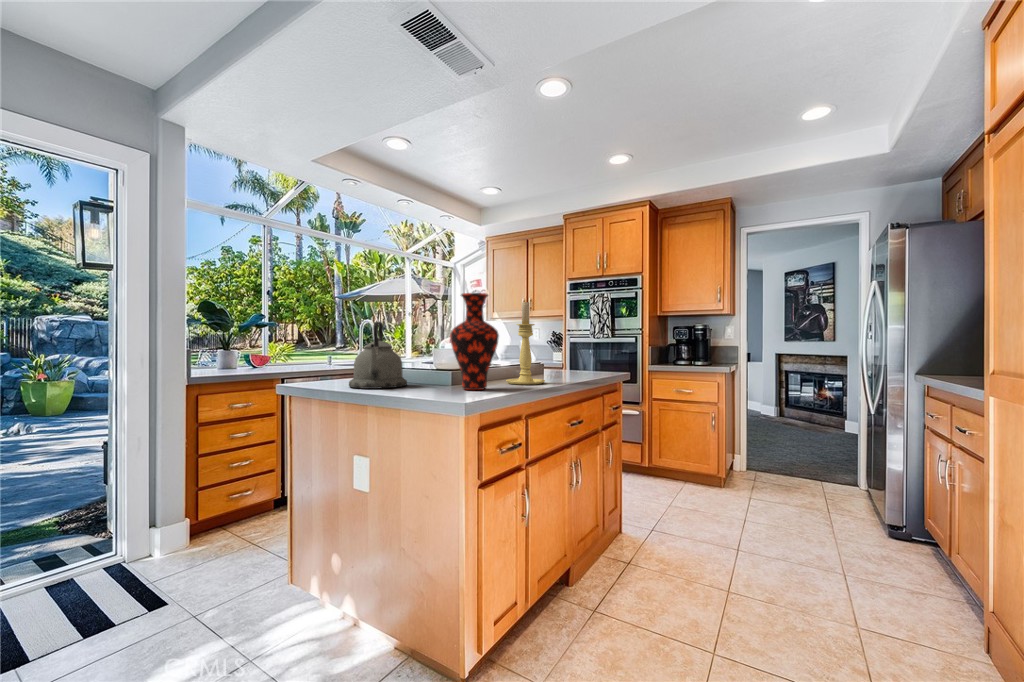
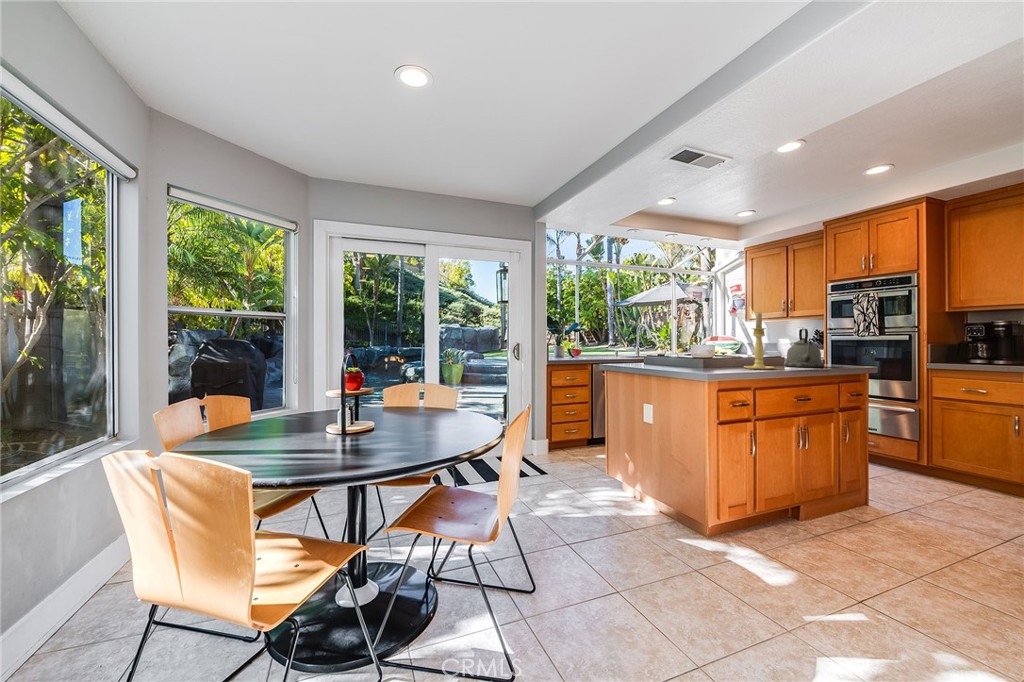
vase: present [450,293,499,390] -> none [701,311,734,370]
kettle: present [349,322,407,389] -> present [784,329,824,367]

